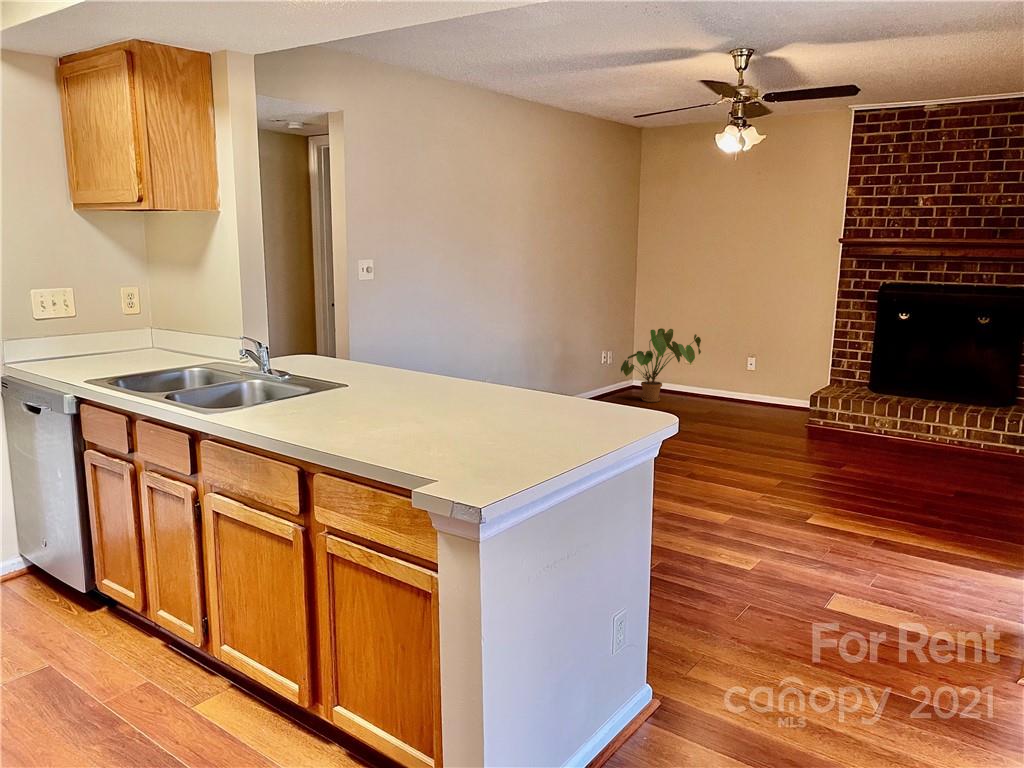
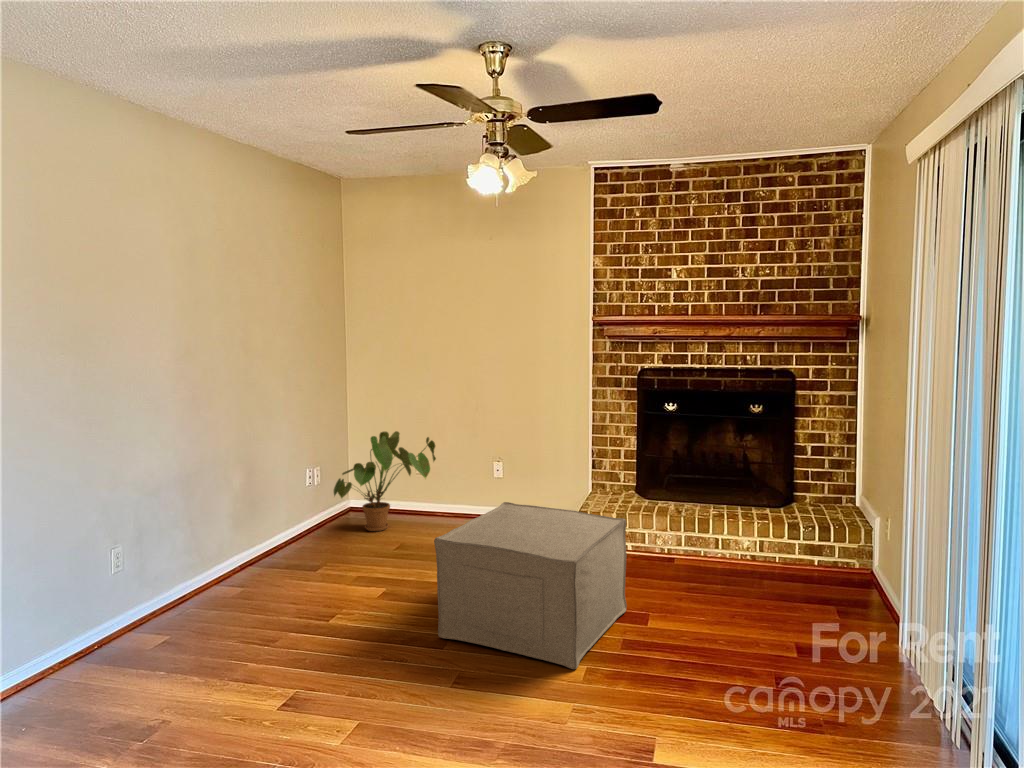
ottoman: none [686,376,834,477] -> present [434,502,627,669]

